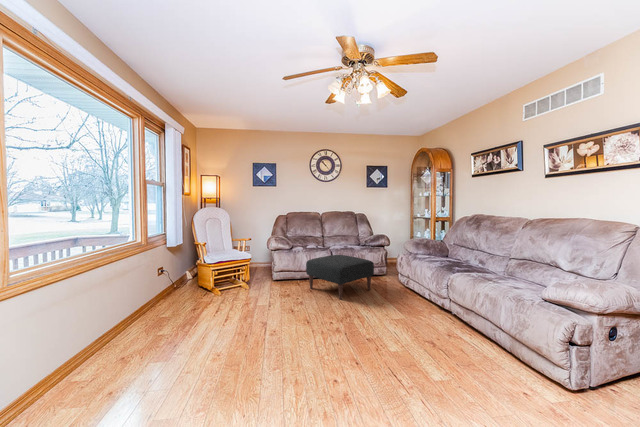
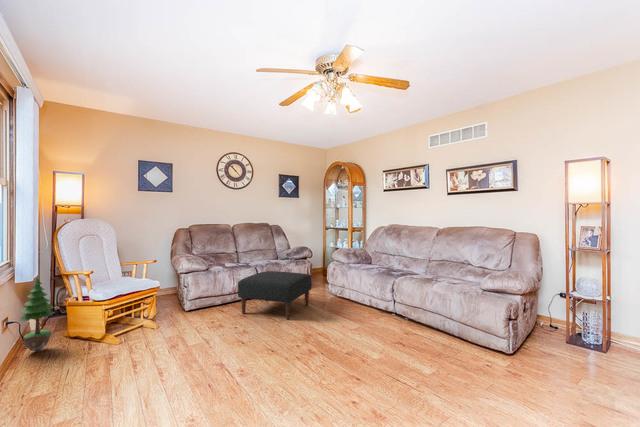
potted tree: none [167,247,186,293] -> present [20,279,55,351]

